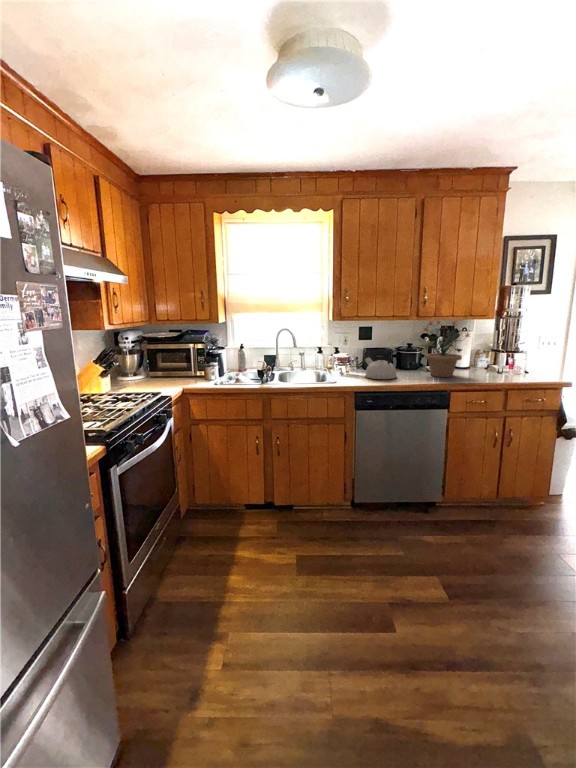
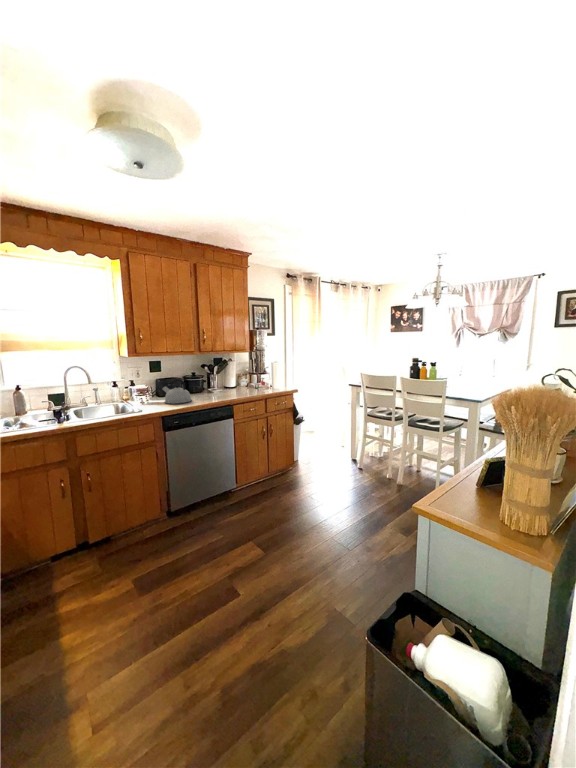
potted plant: present [420,321,469,377] -> none [201,353,240,396]

